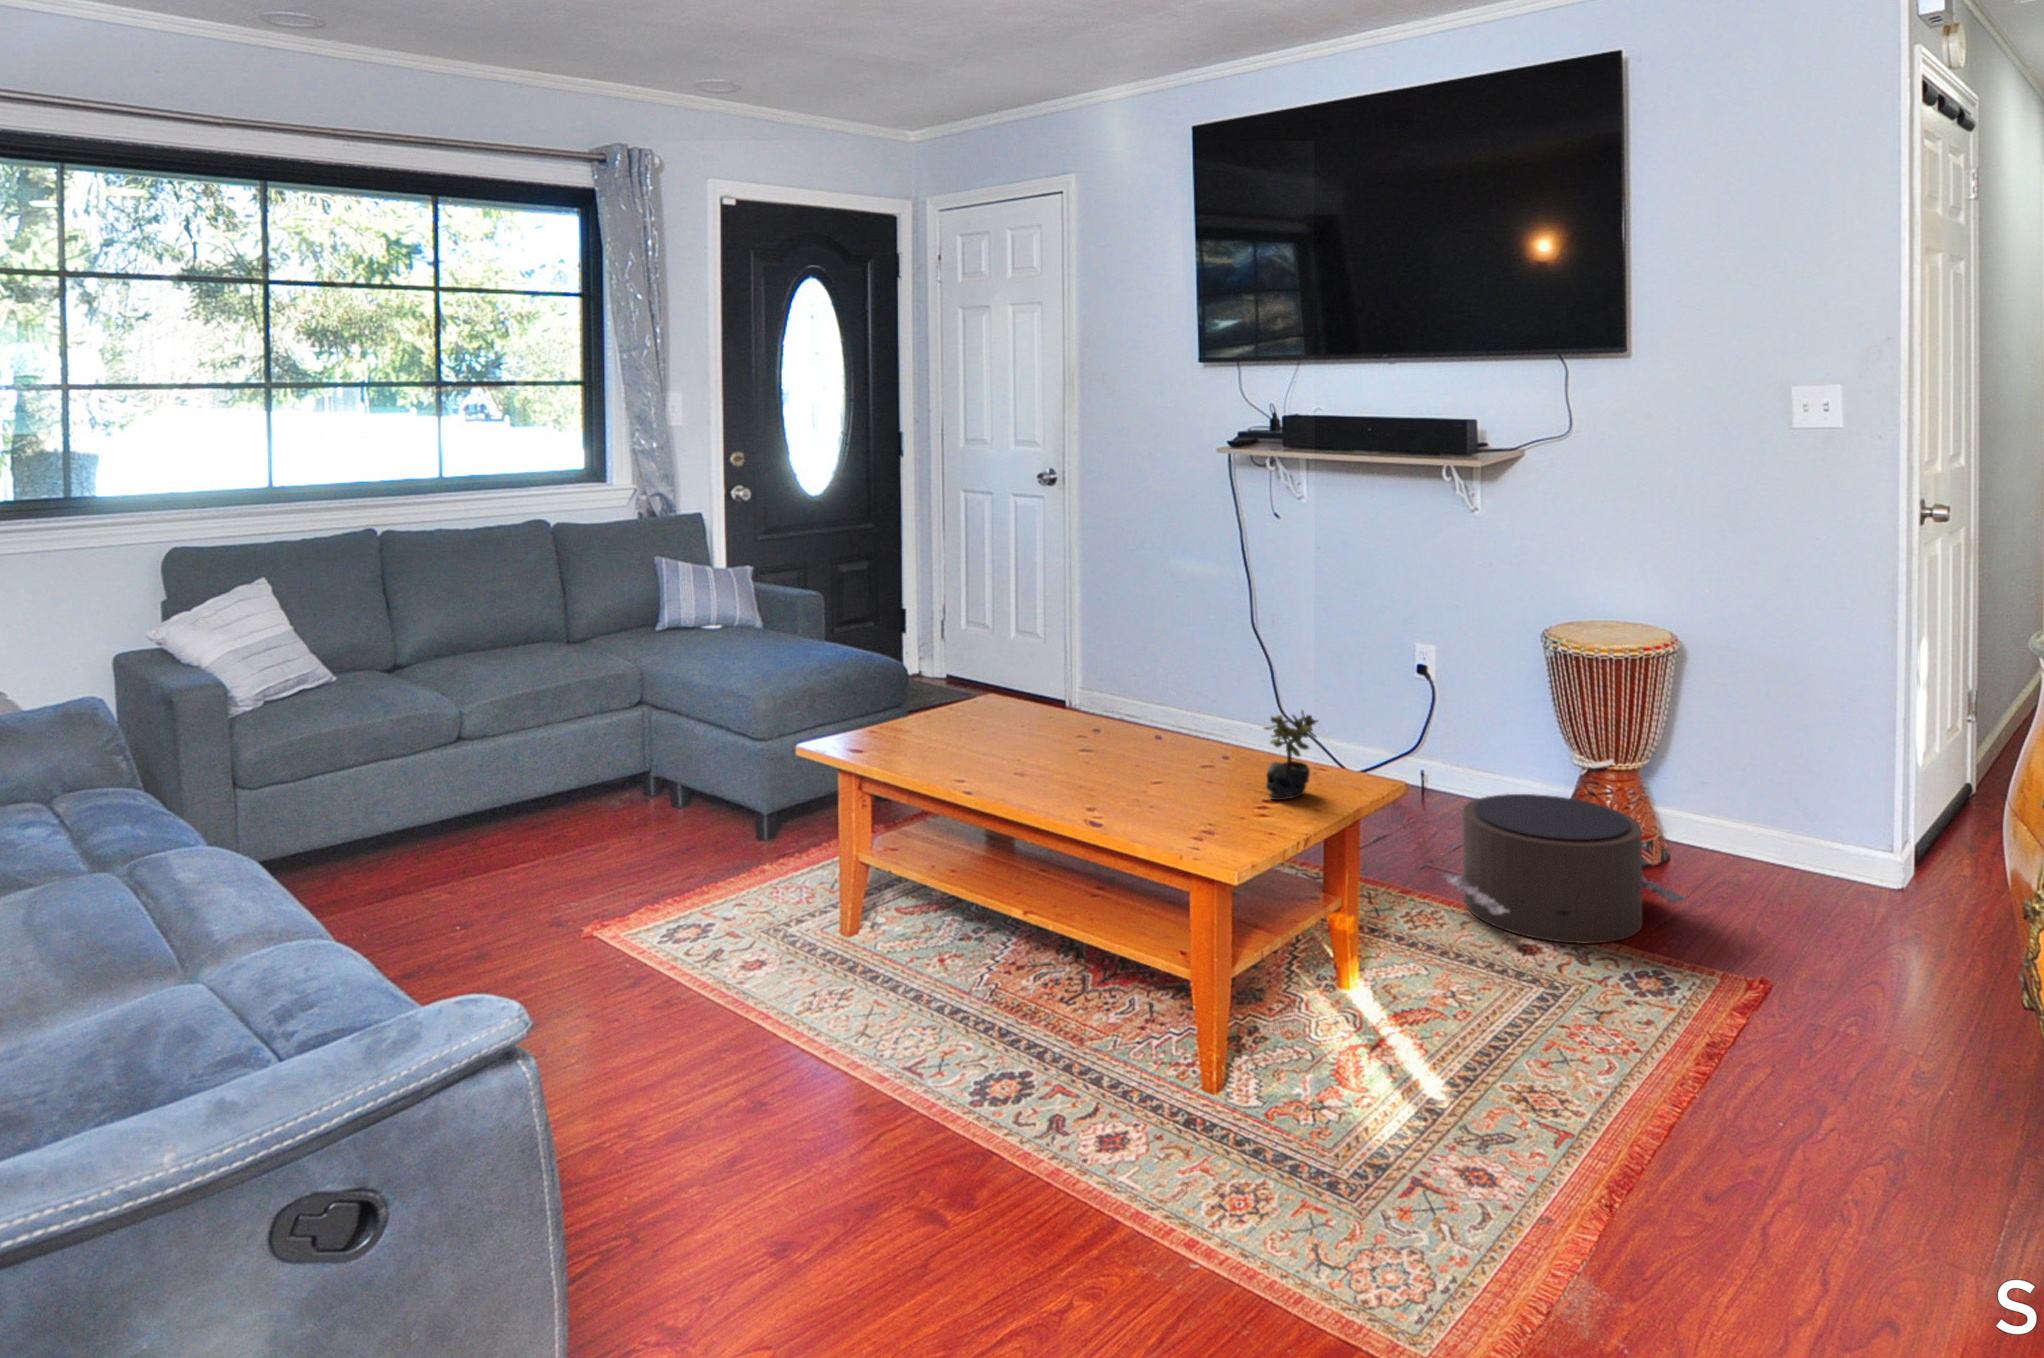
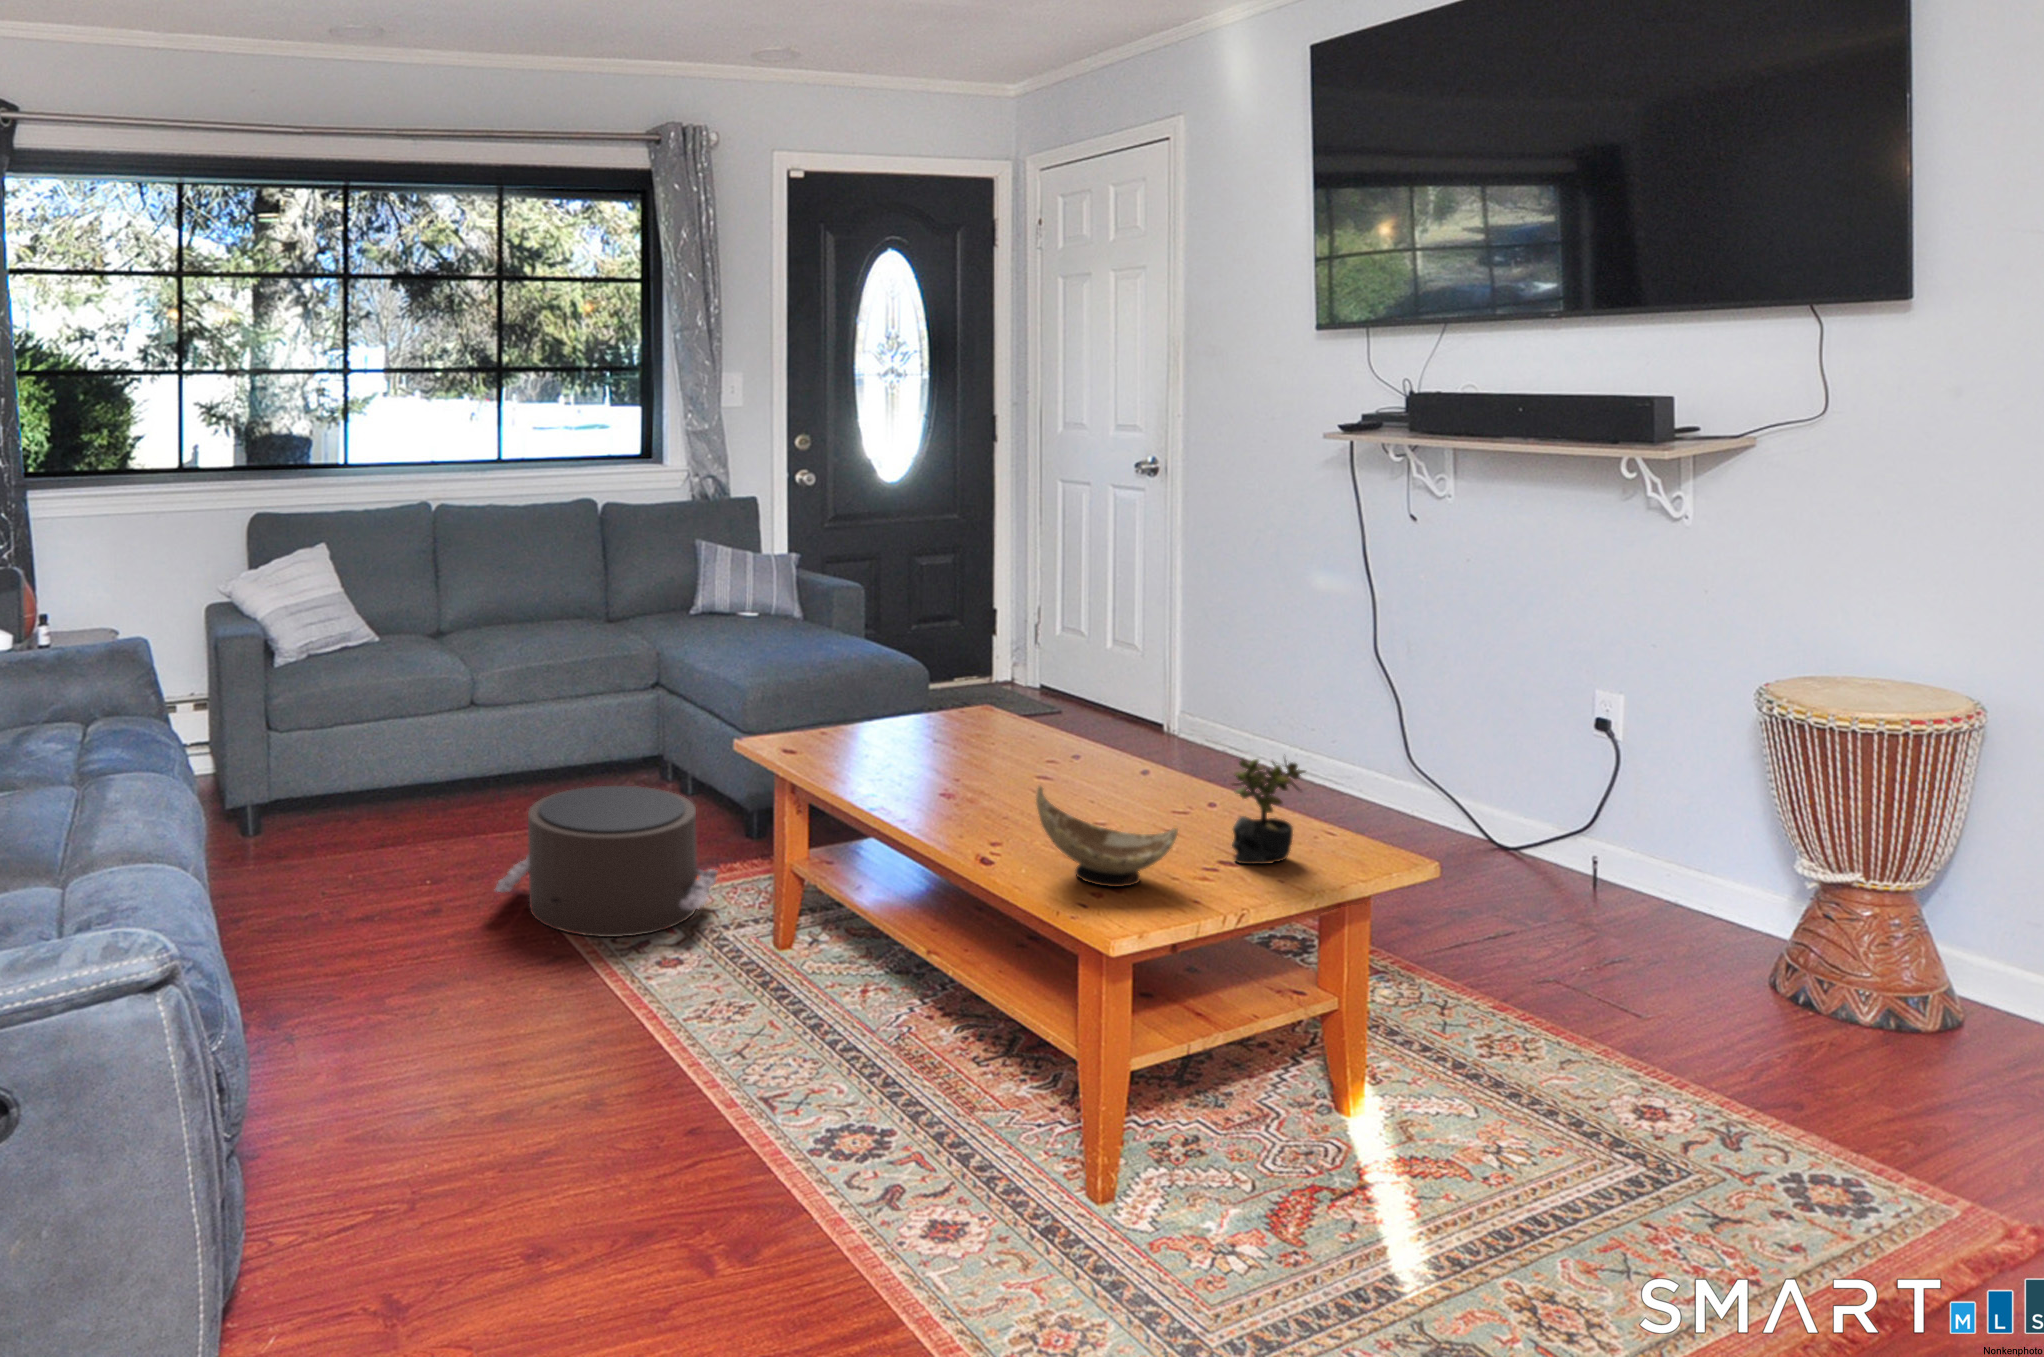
decorative bowl: none [1136,753,1246,831] -> present [1036,786,1178,887]
pouf: present [1445,794,1686,943] -> present [496,786,717,937]

